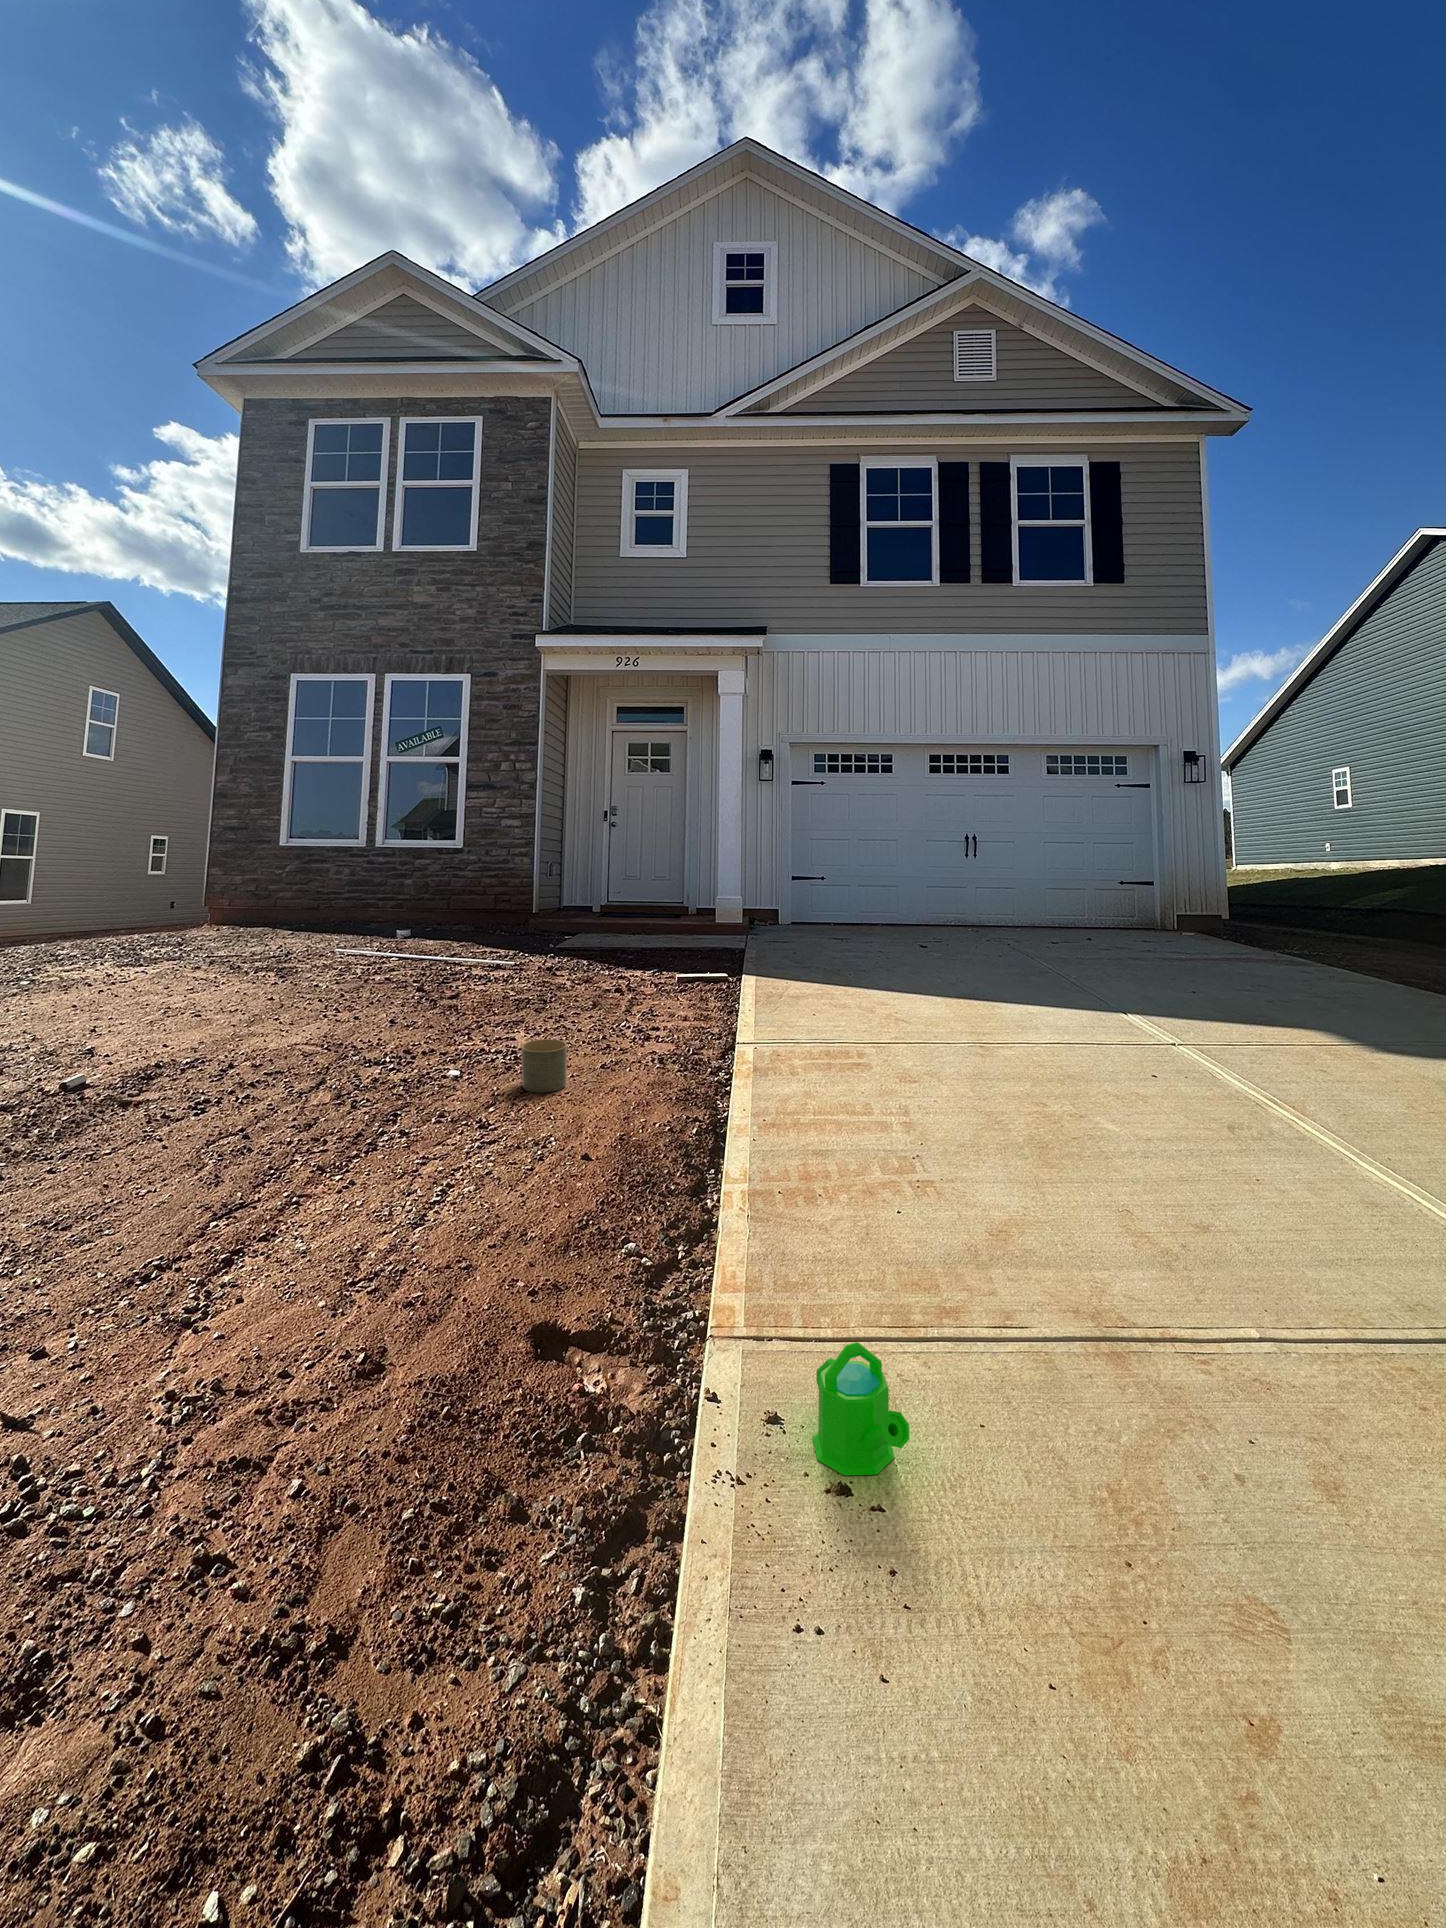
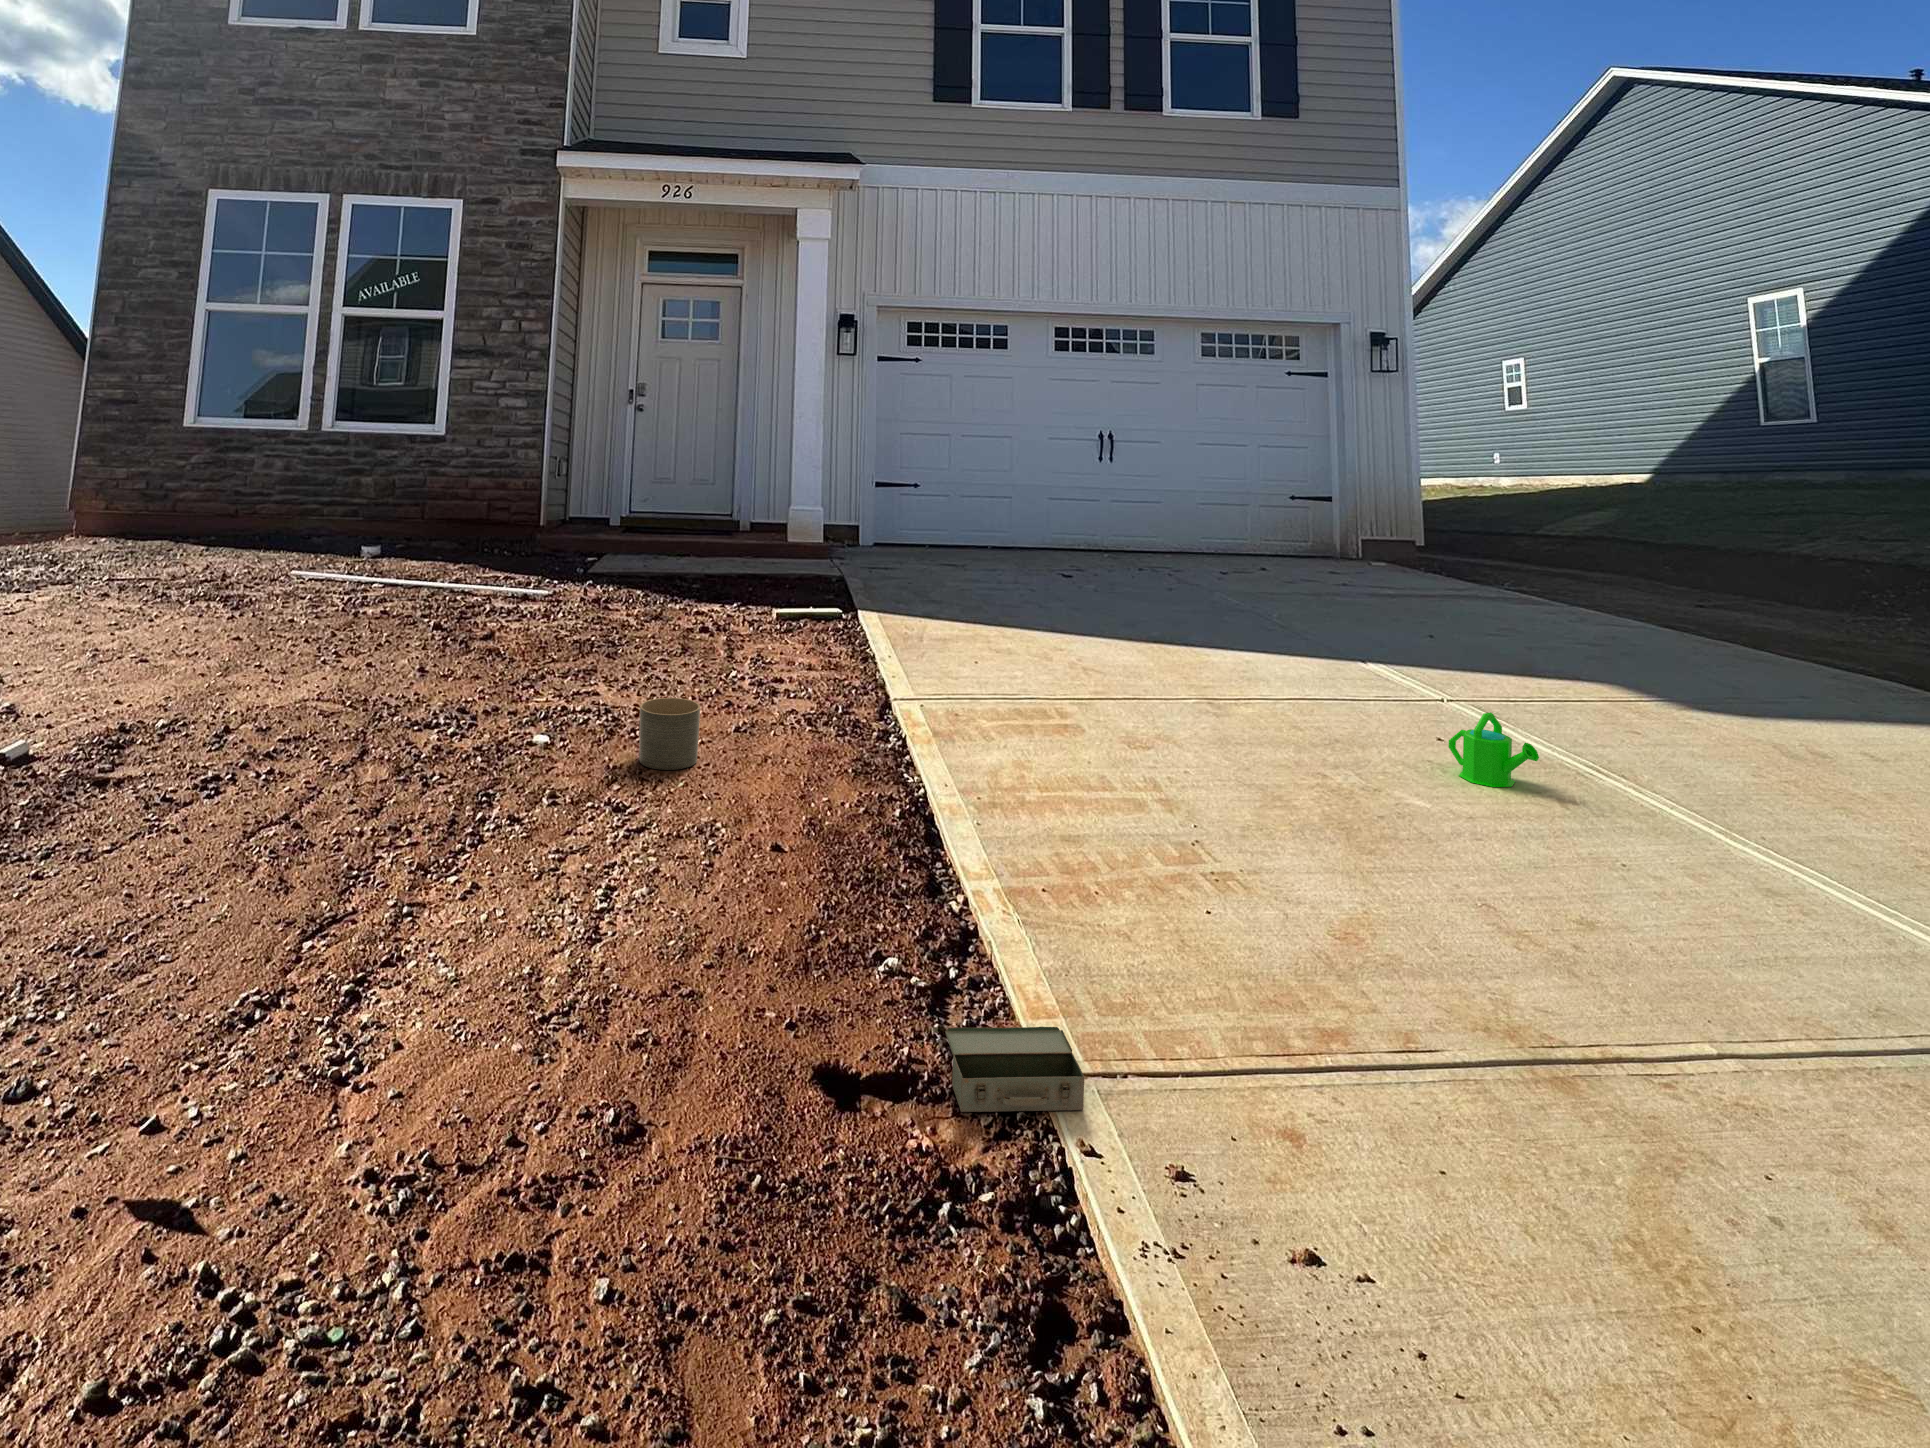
toolbox: none [634,1294,731,1360] -> present [945,1027,1084,1112]
watering can: present [813,1342,909,1476] -> present [1448,712,1539,787]

